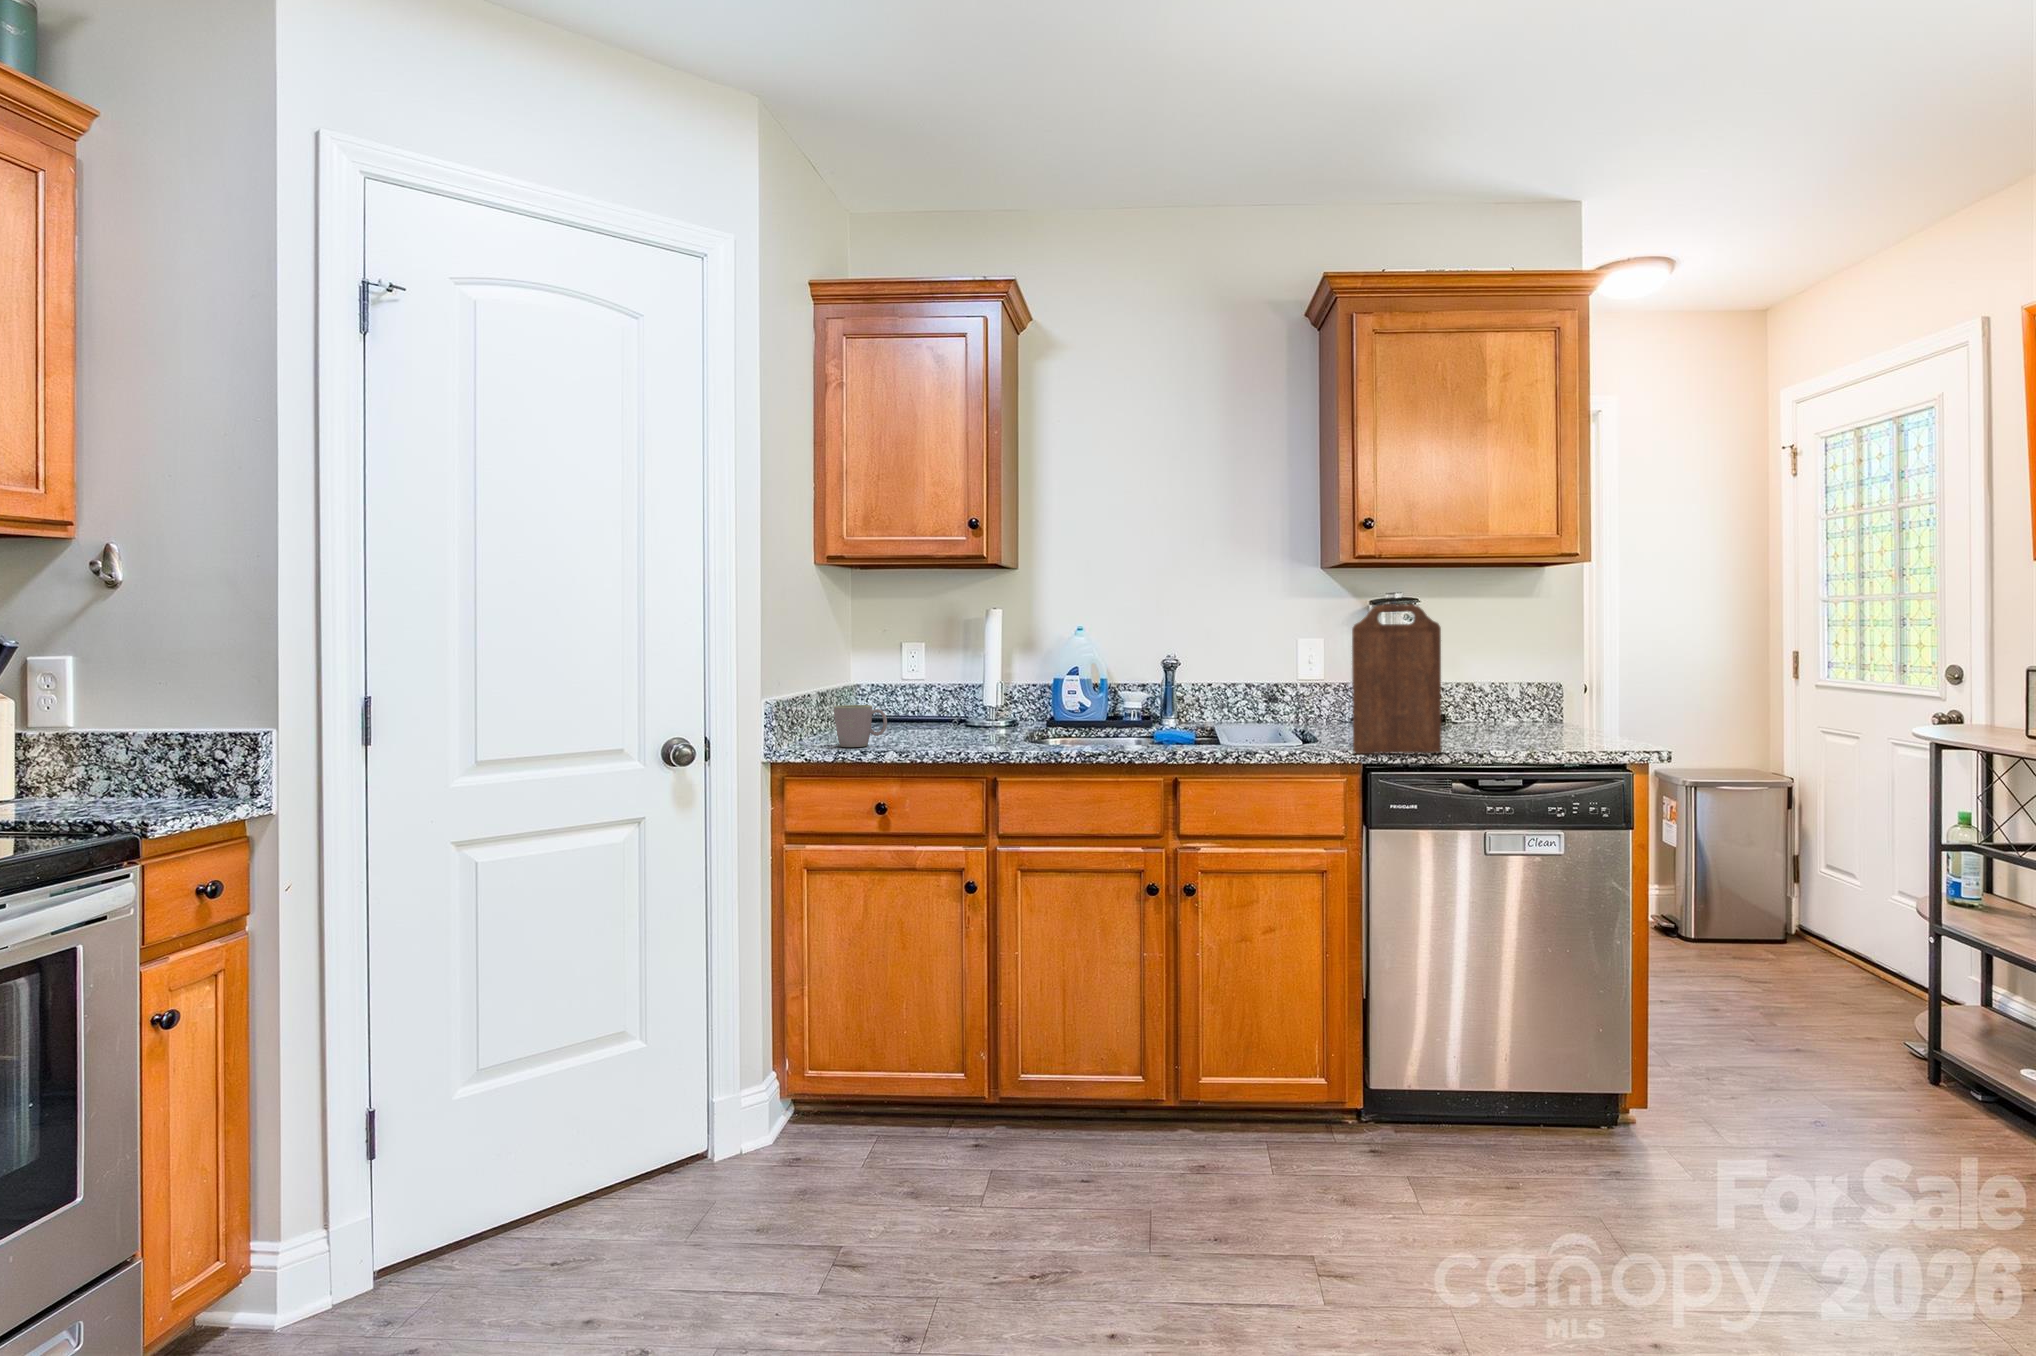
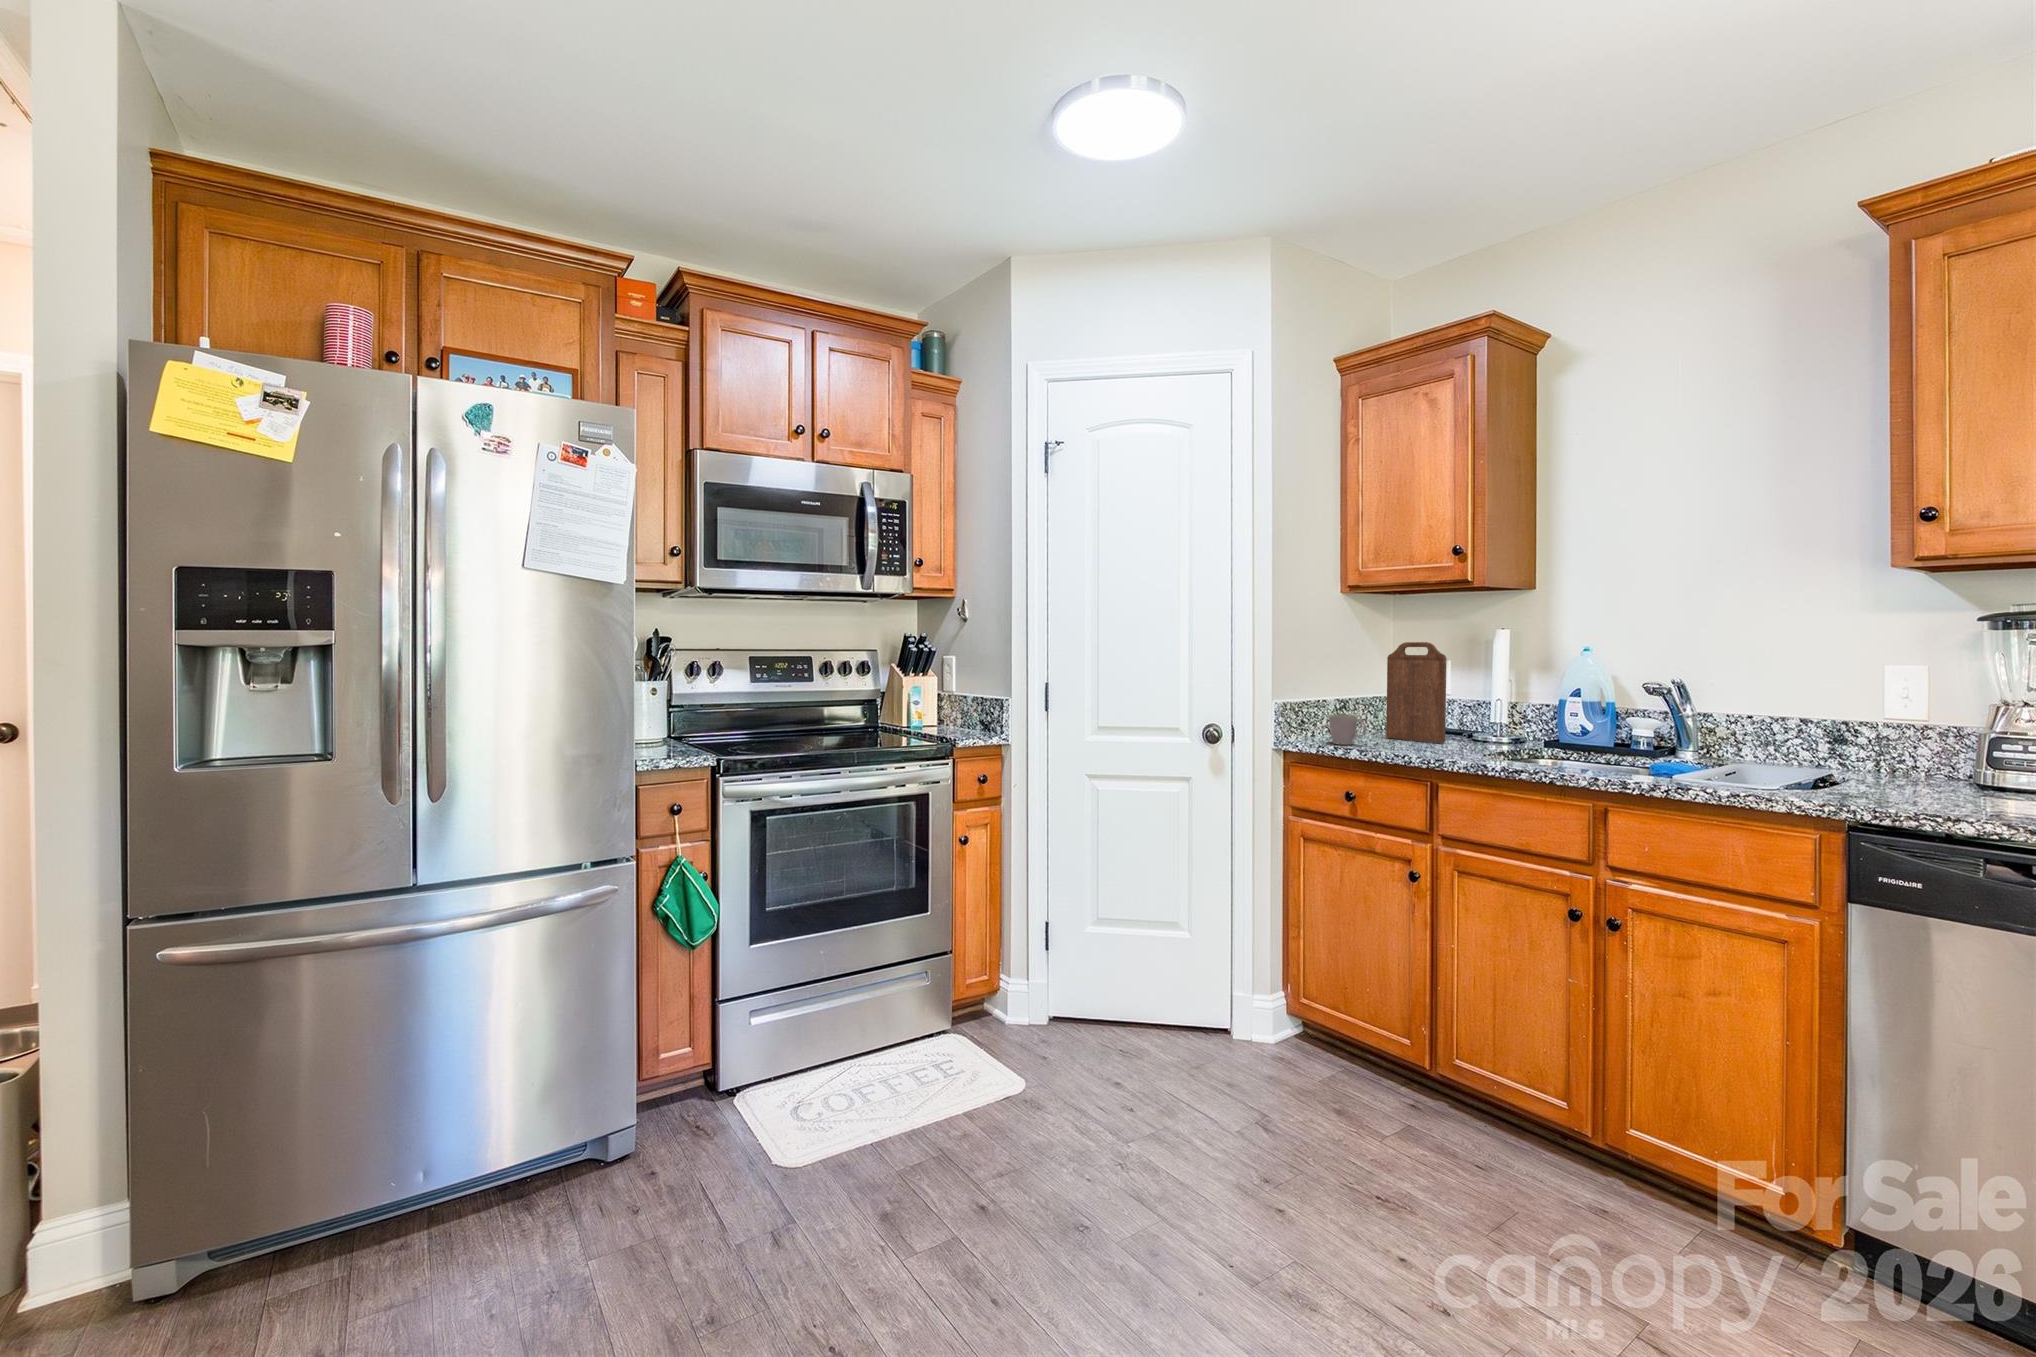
cutting board: present [1352,604,1441,754] -> present [1386,642,1447,743]

